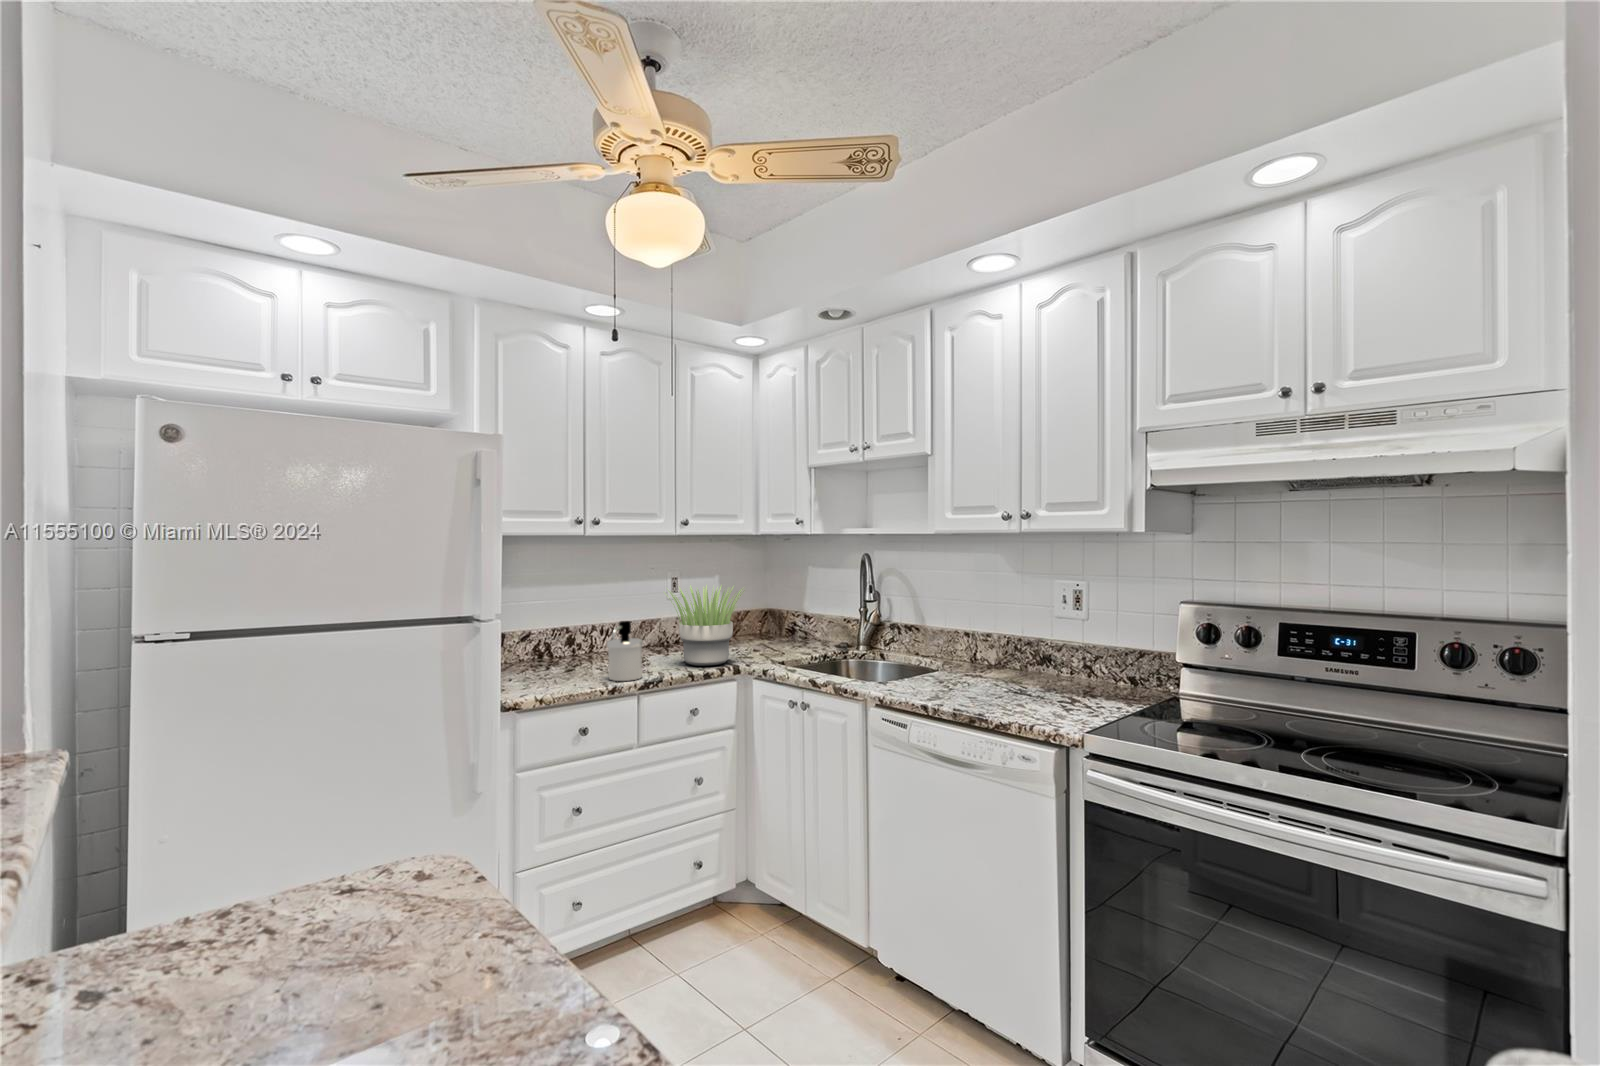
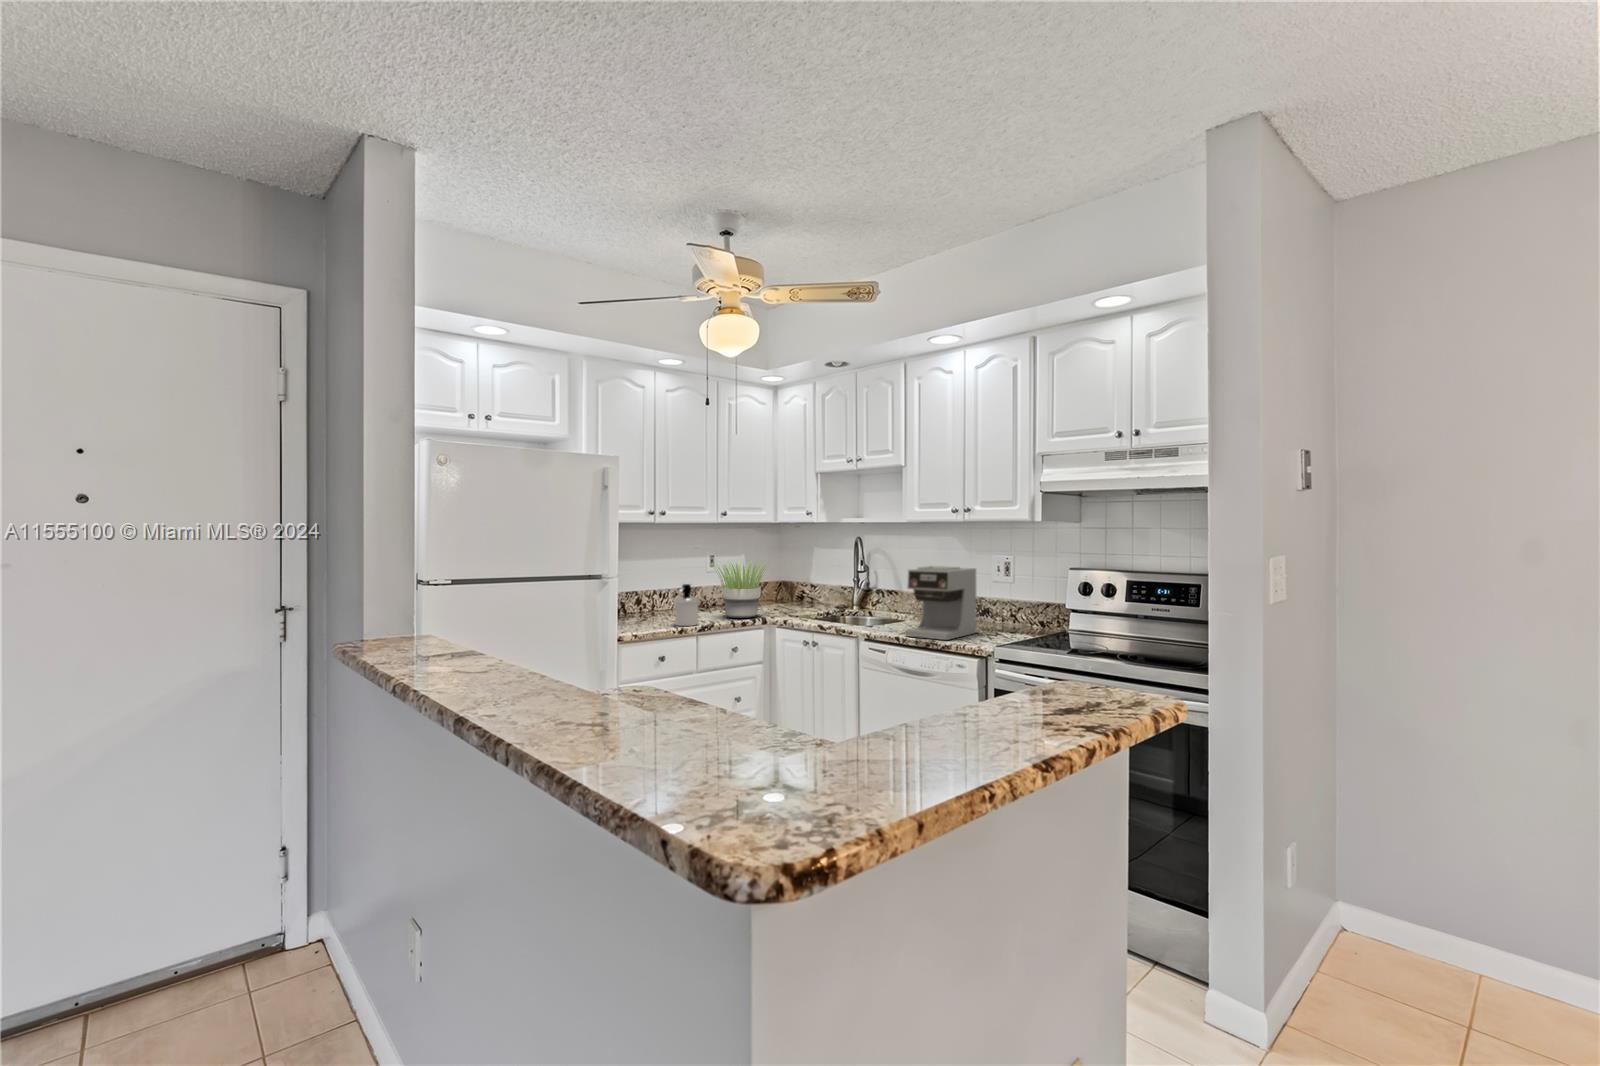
coffee maker: none [937,598,1041,713] -> present [905,566,977,640]

